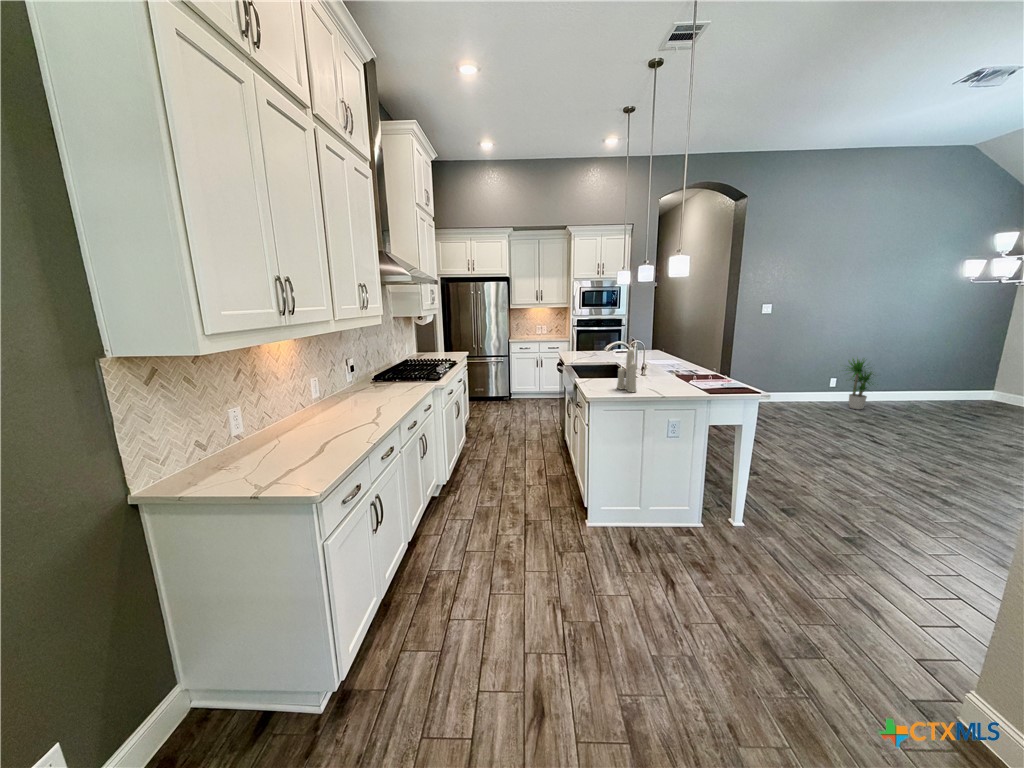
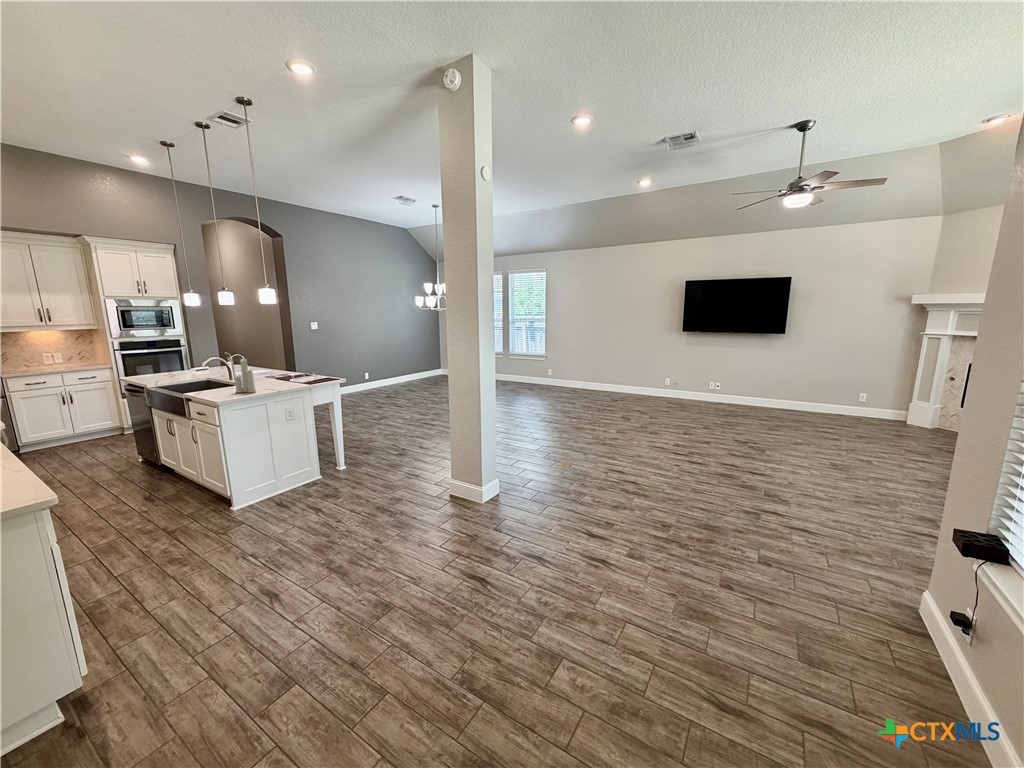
potted plant: present [847,359,873,409] -> none [370,355,395,392]

